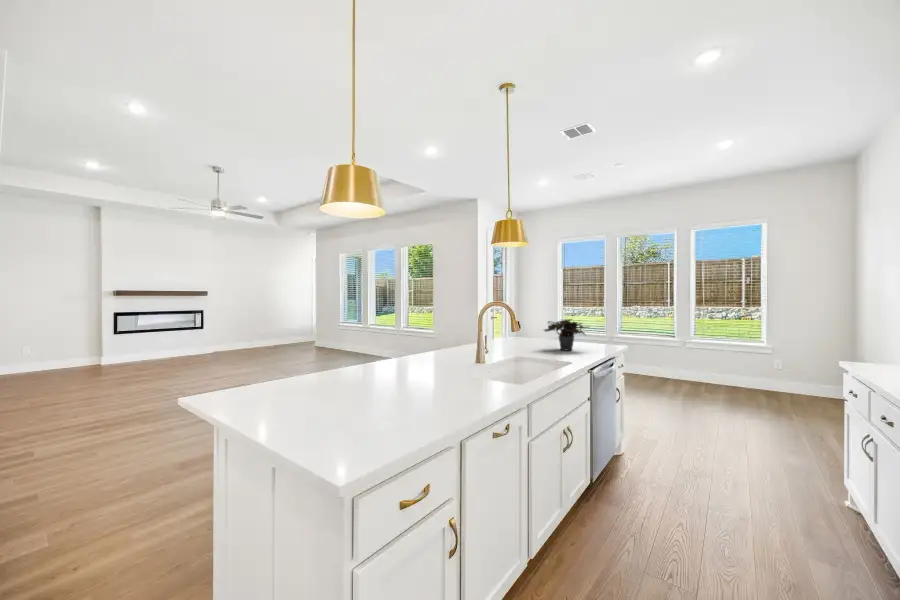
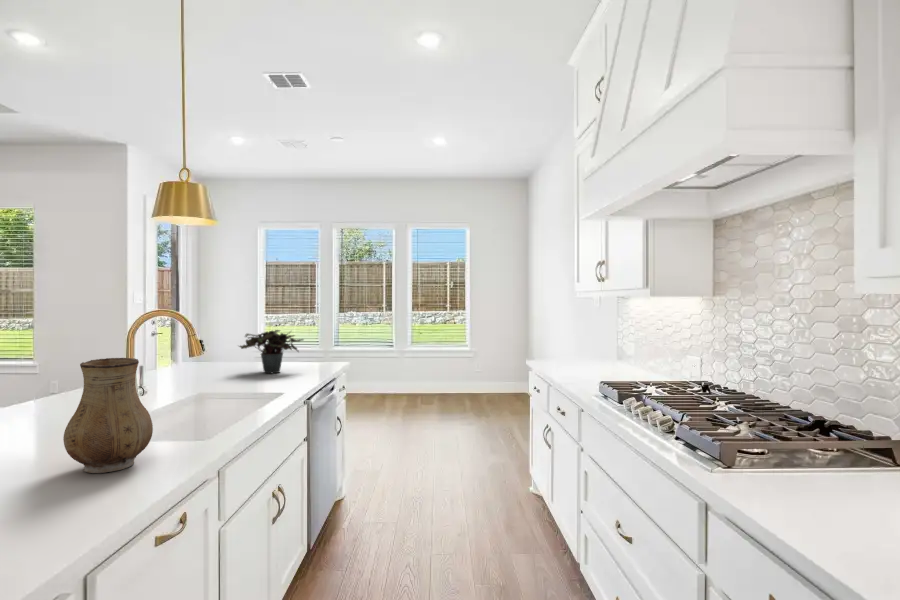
ceramic pitcher: none [452,330,494,393] -> present [63,358,153,473]

